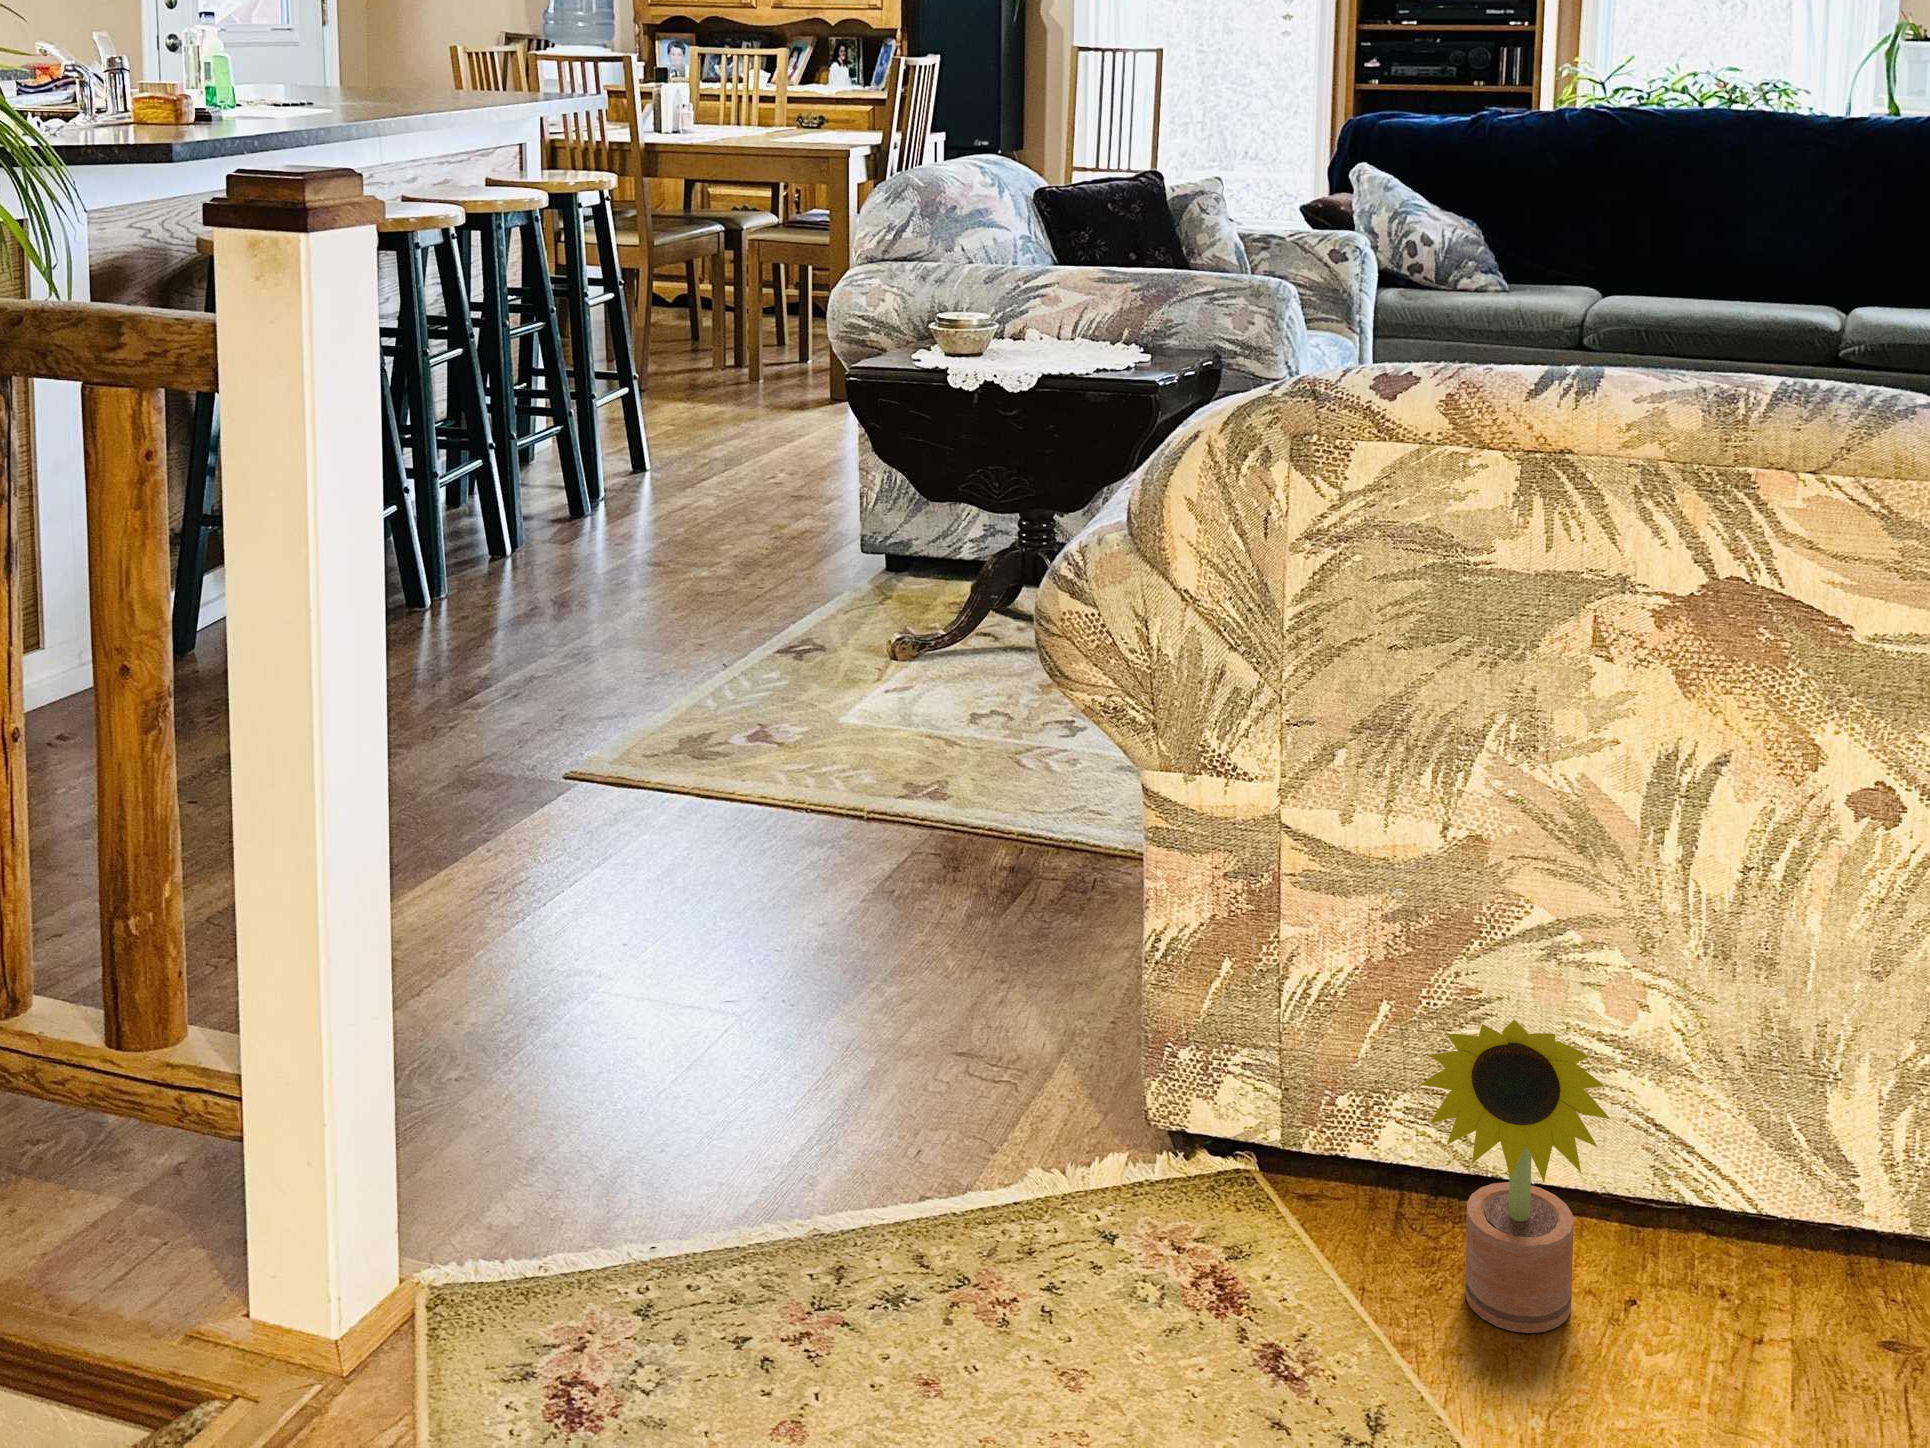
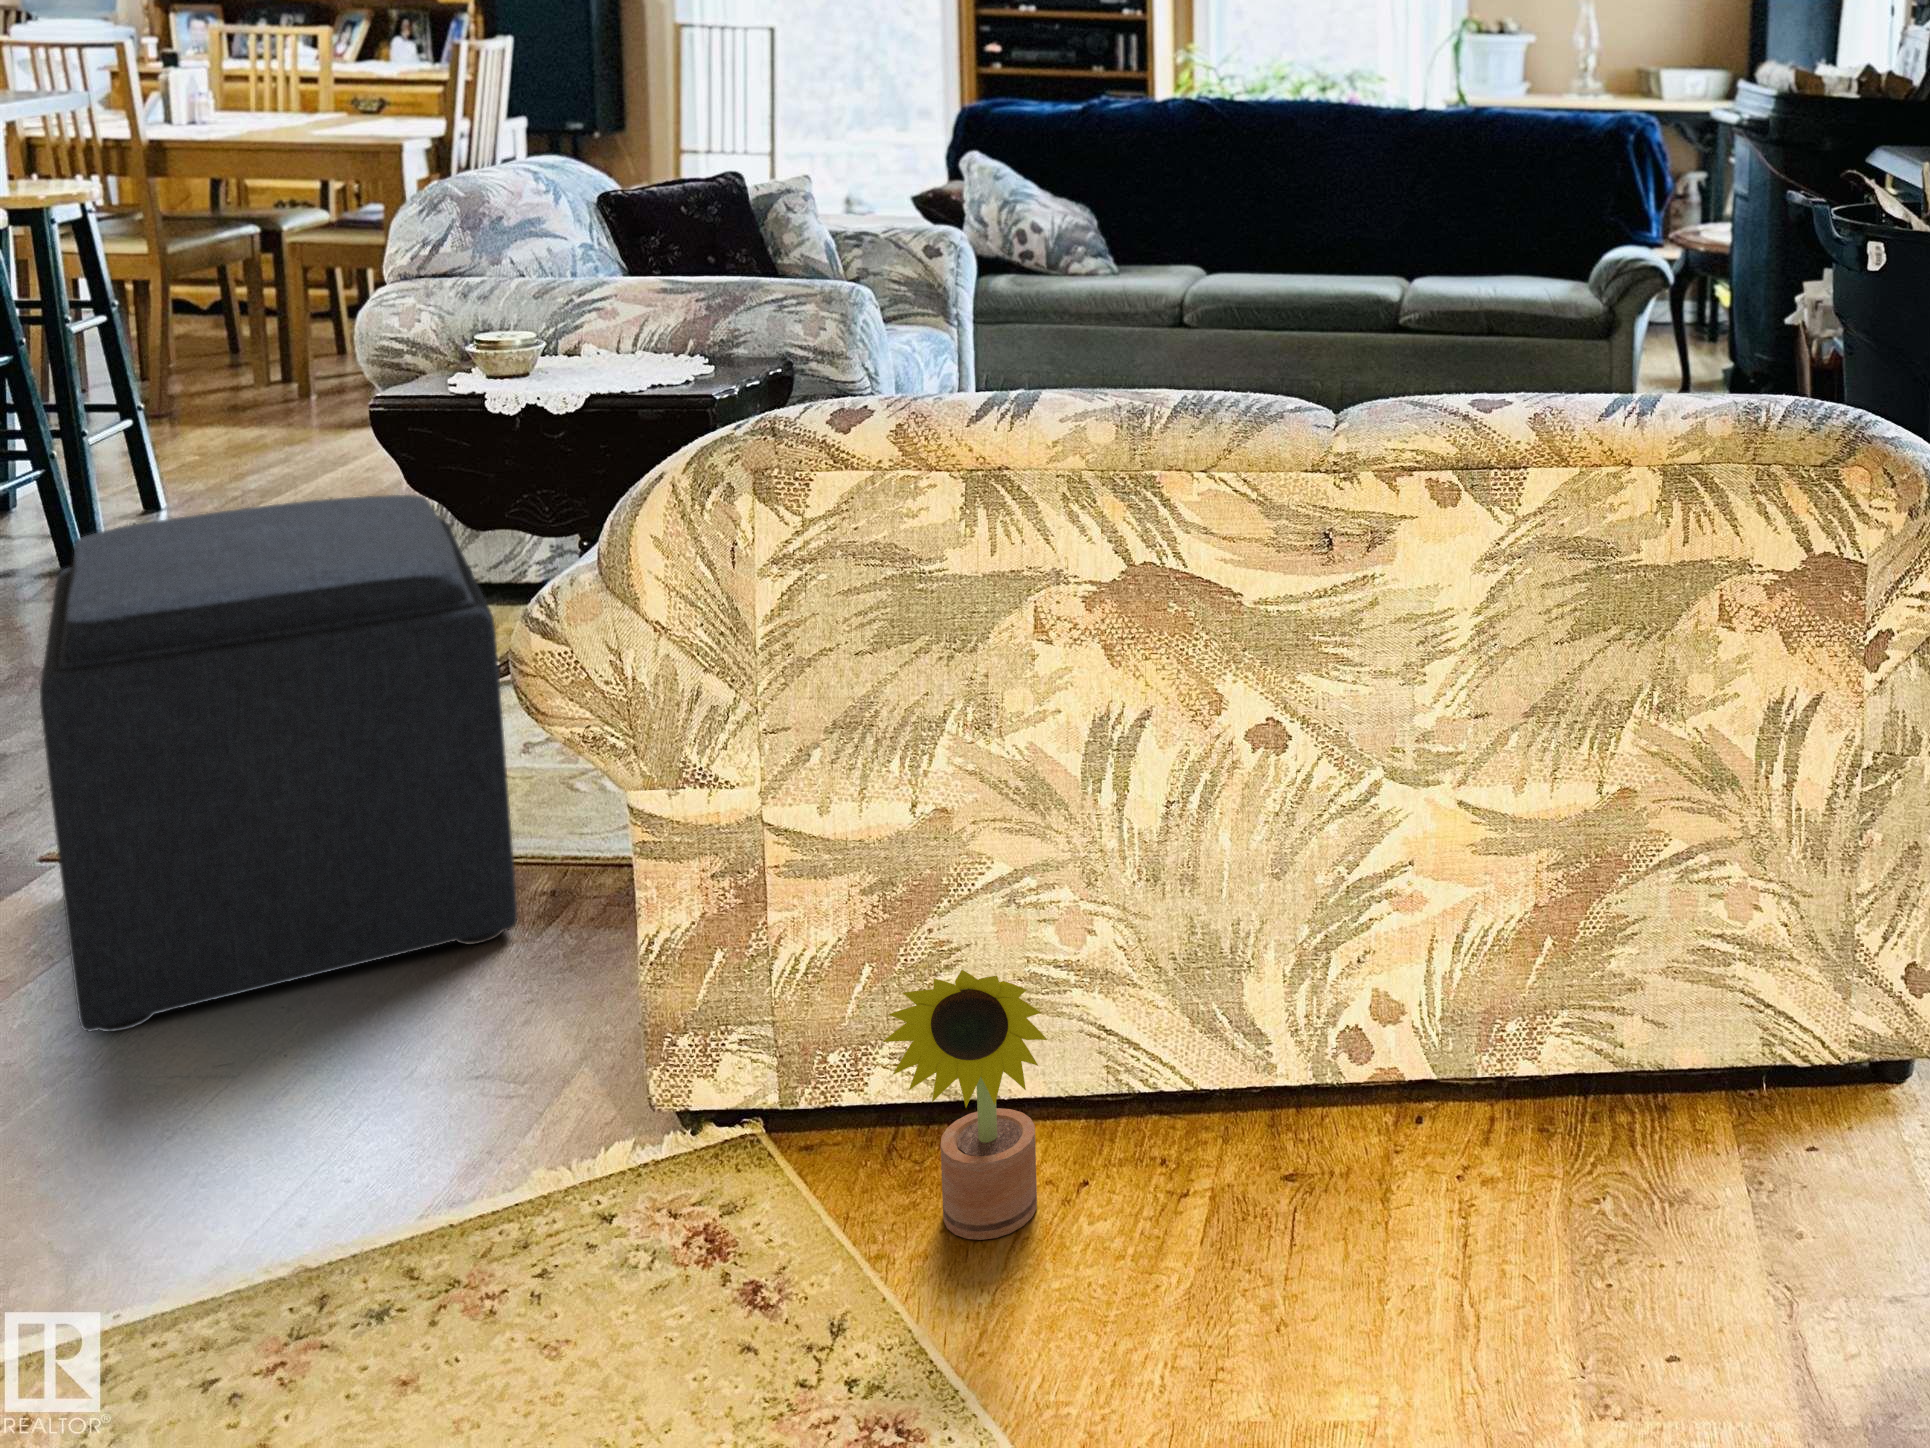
ottoman: none [625,459,995,935] -> present [40,495,517,1032]

